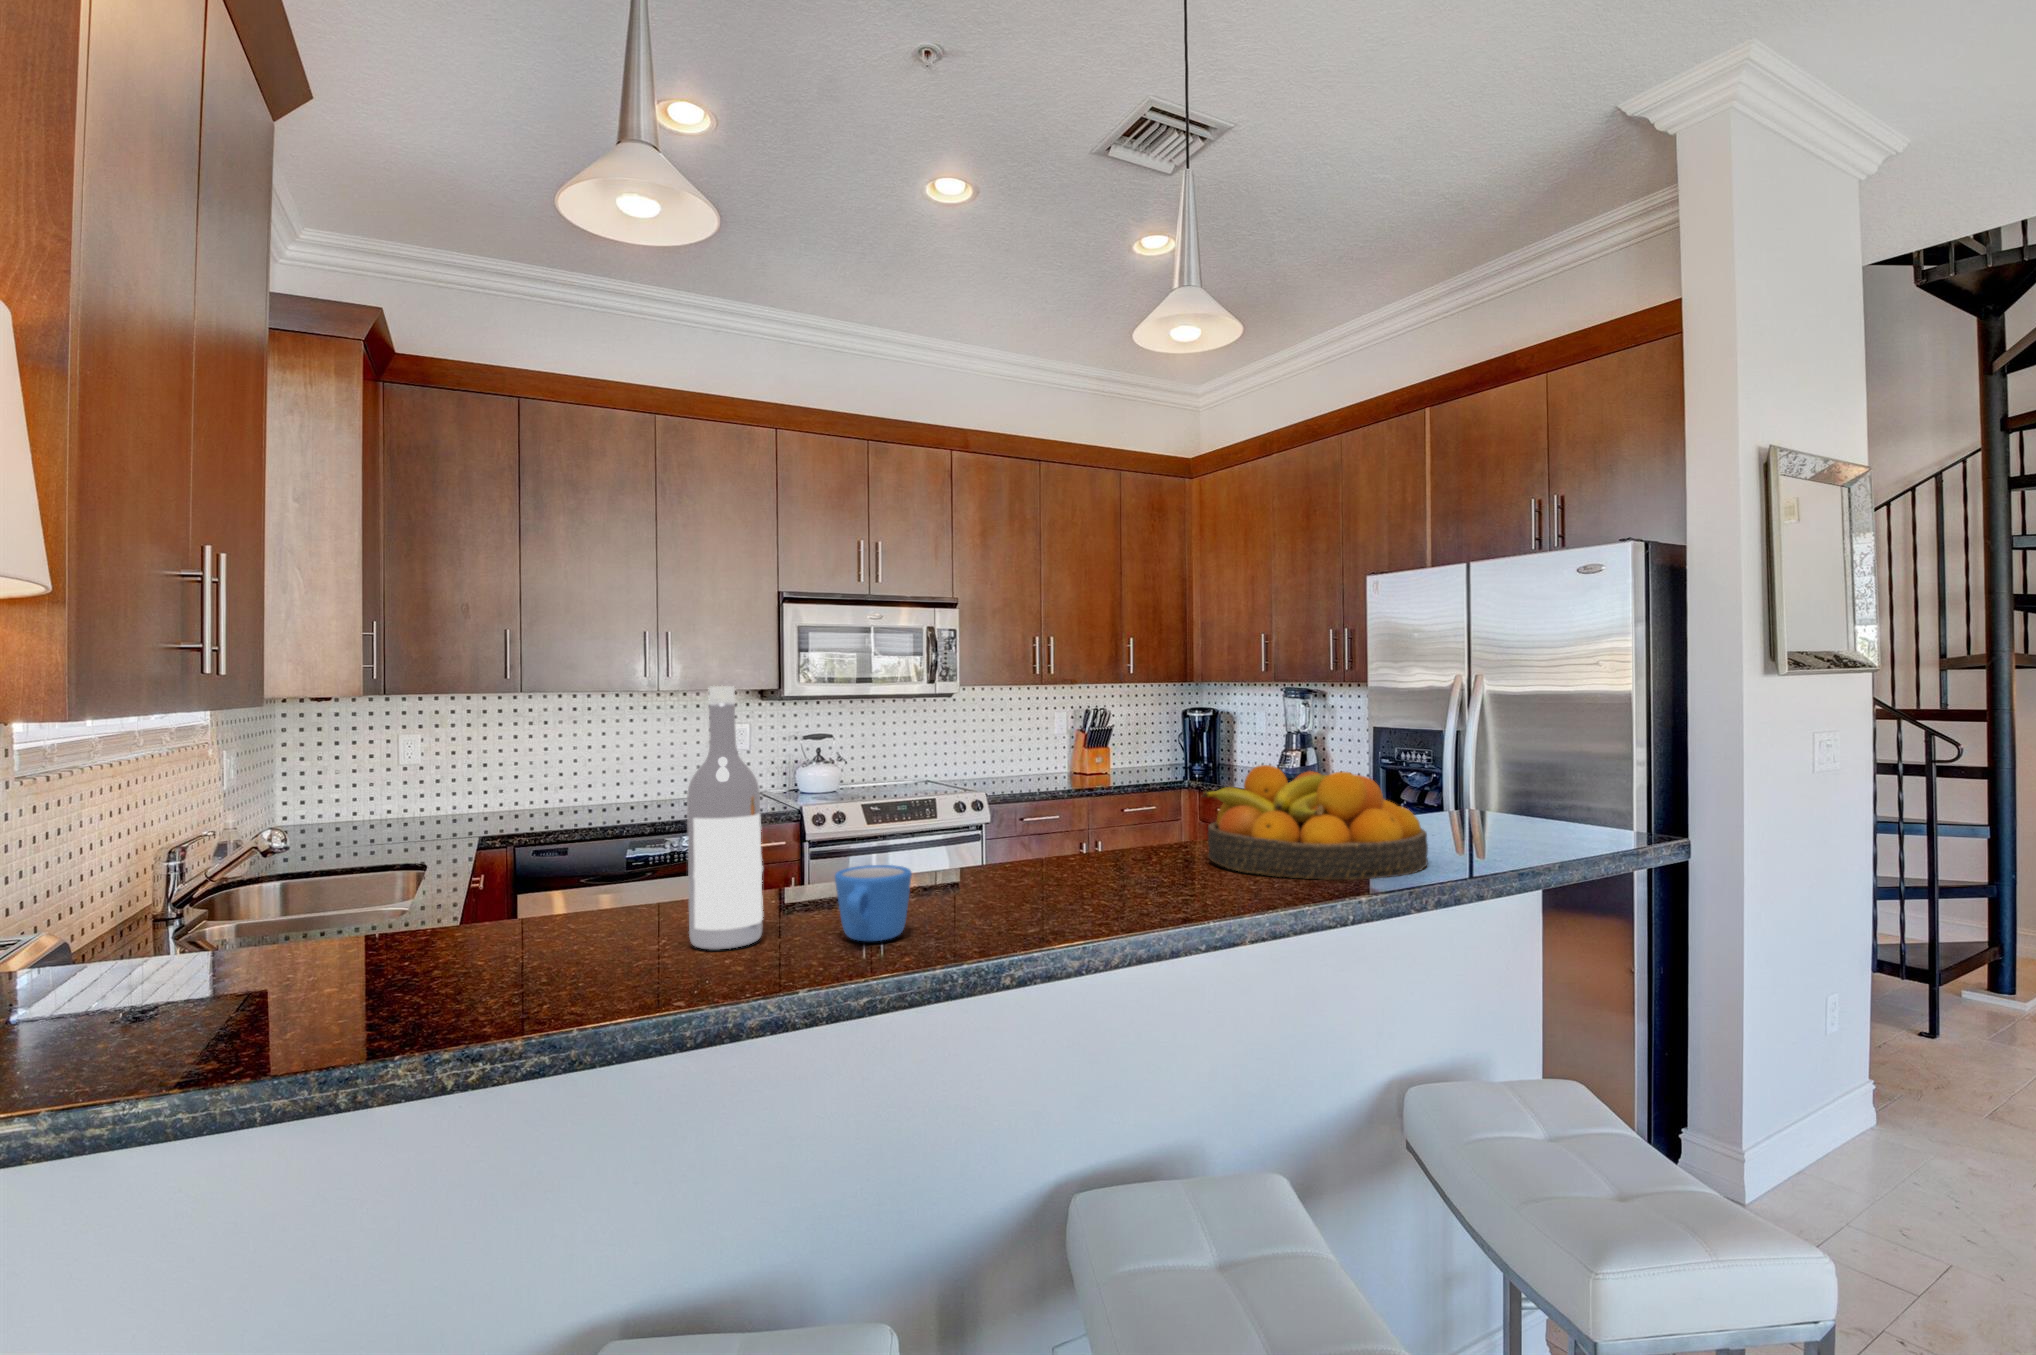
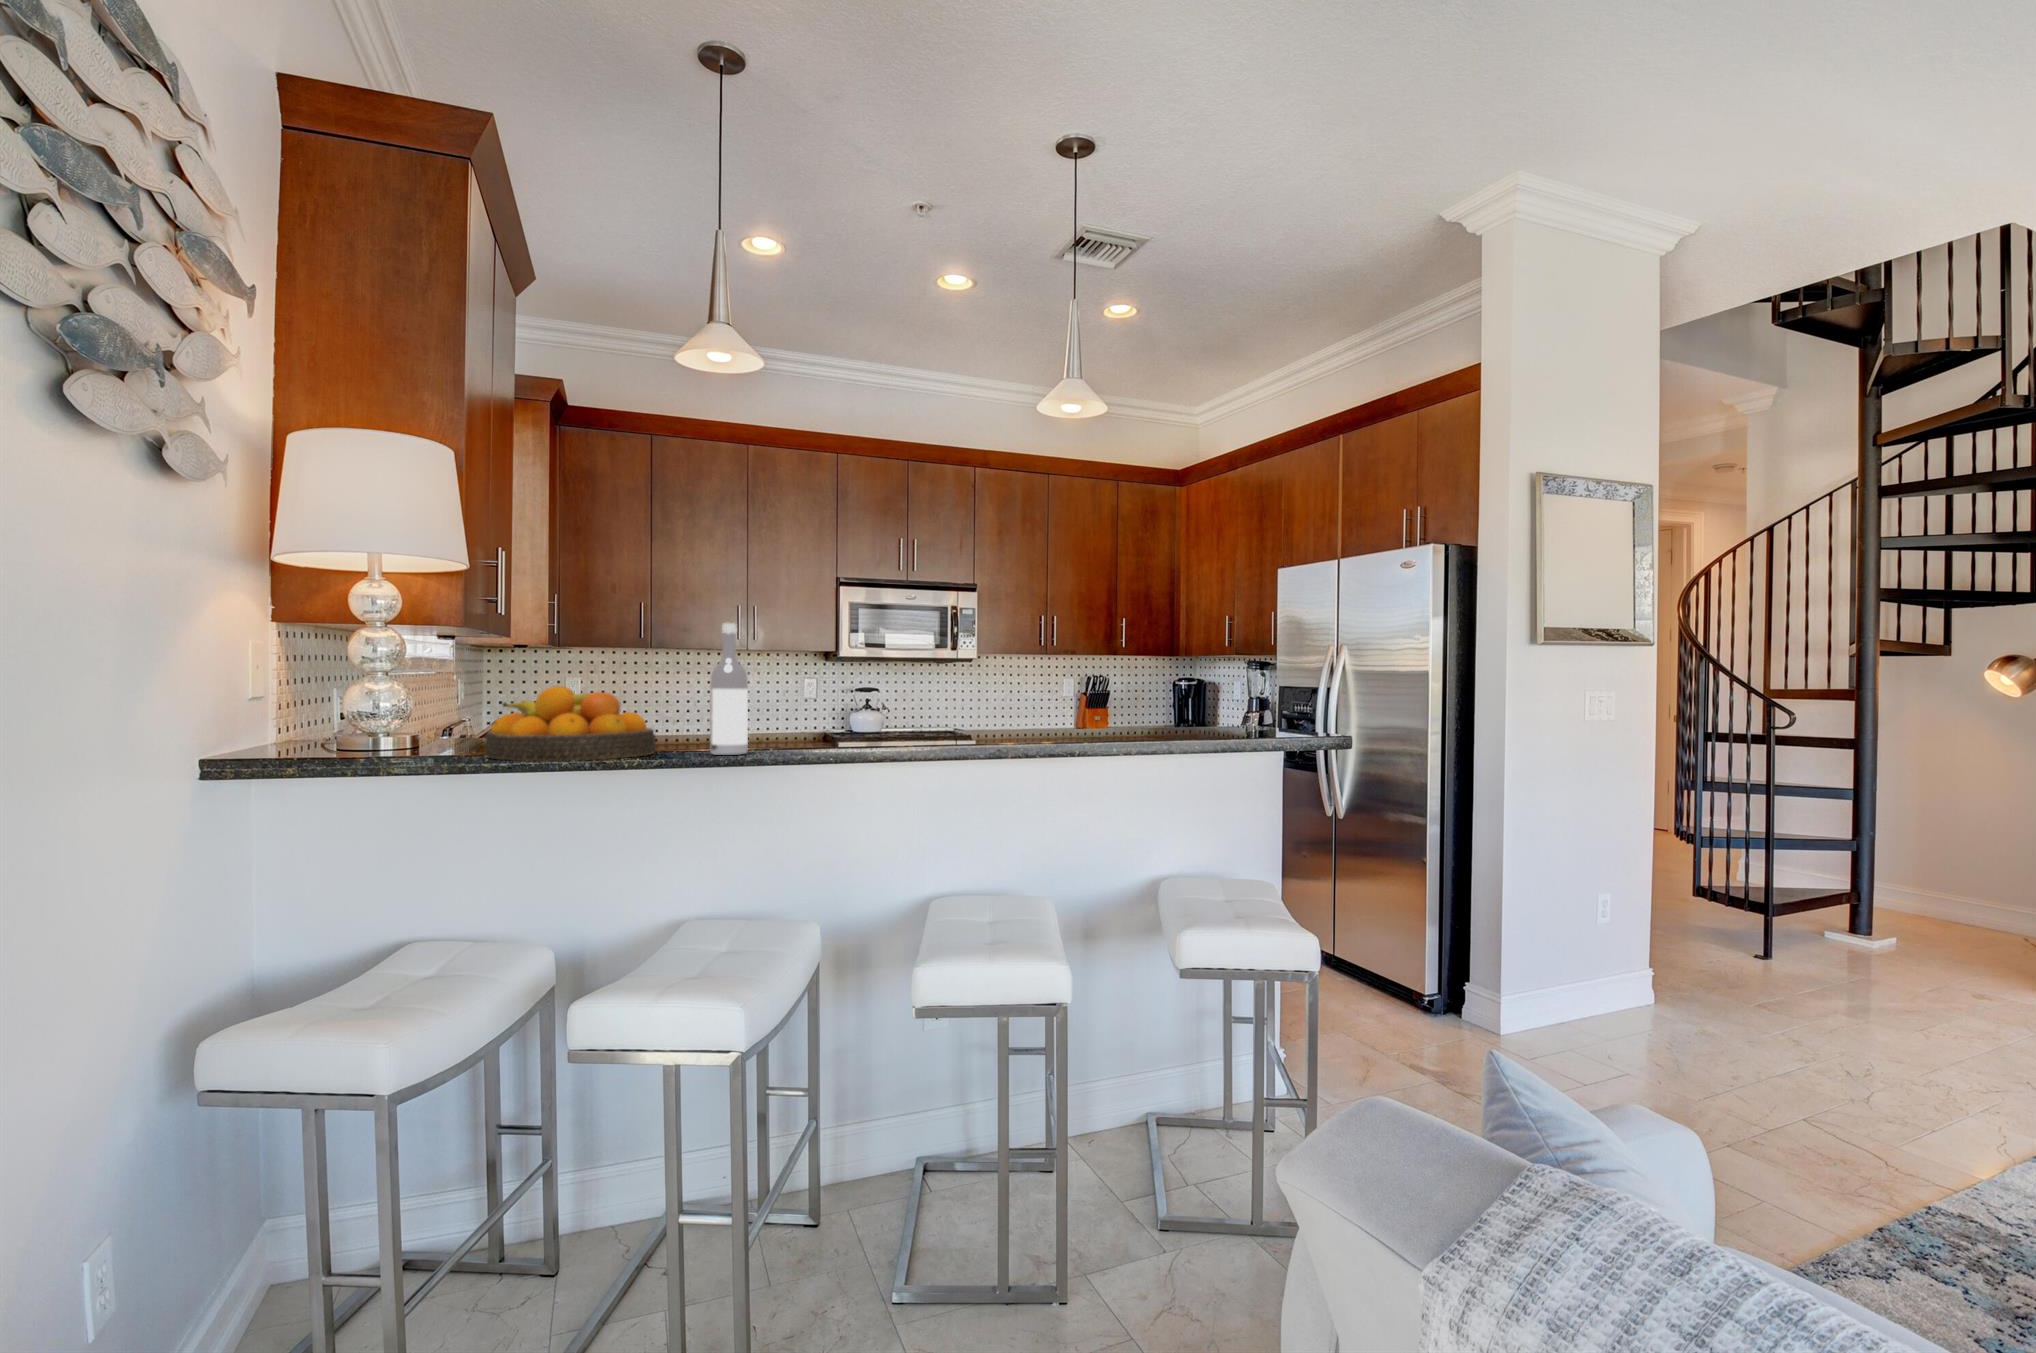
fruit bowl: present [1203,765,1428,880] -> present [485,686,655,761]
mug: present [835,865,912,941] -> none [782,720,823,755]

